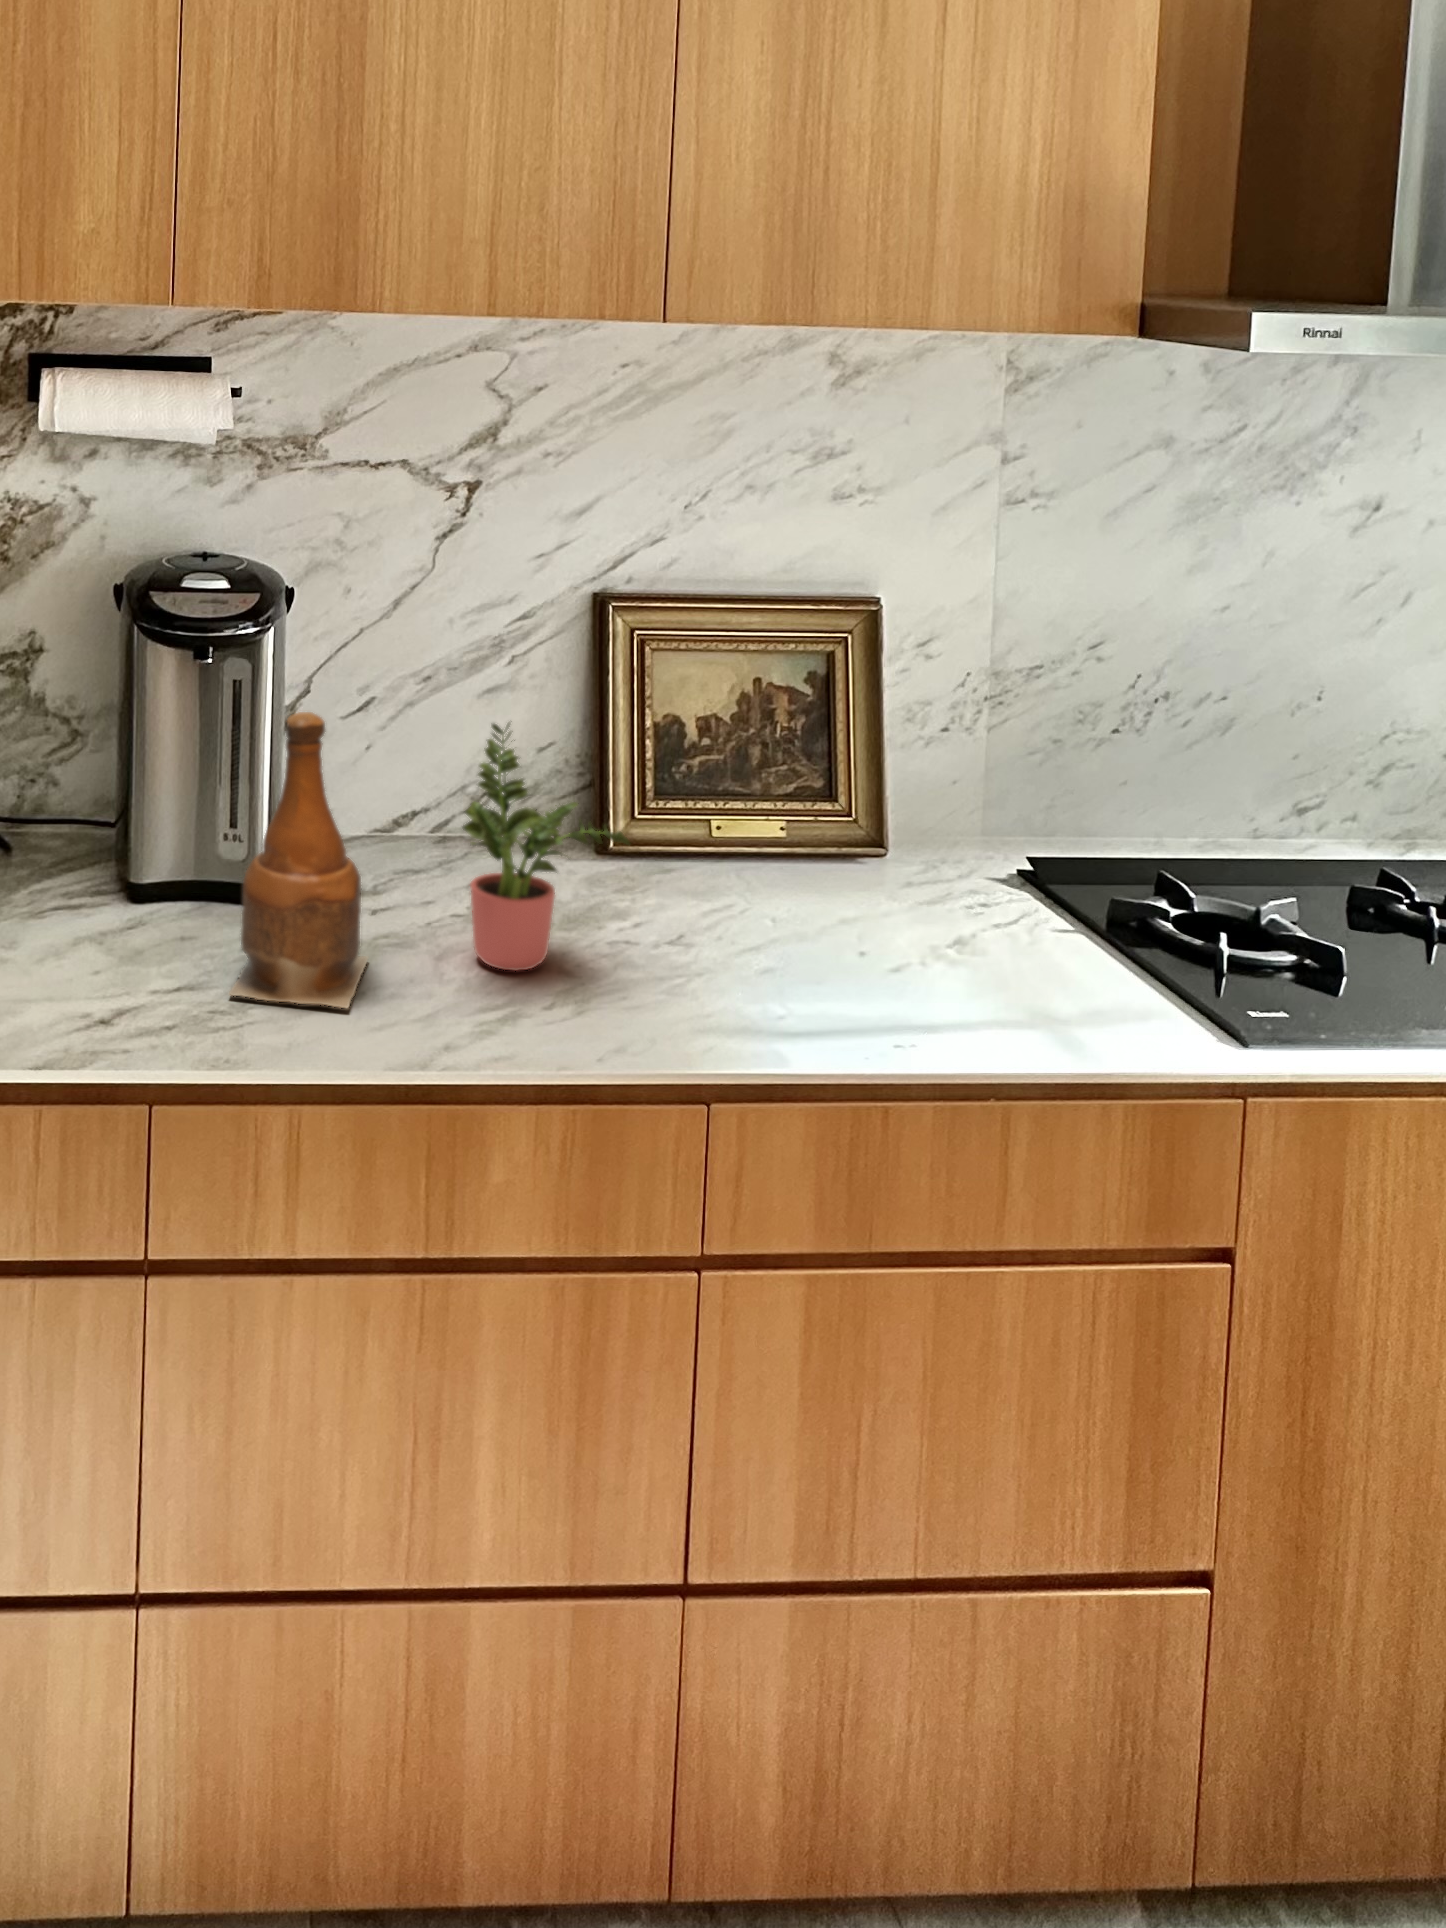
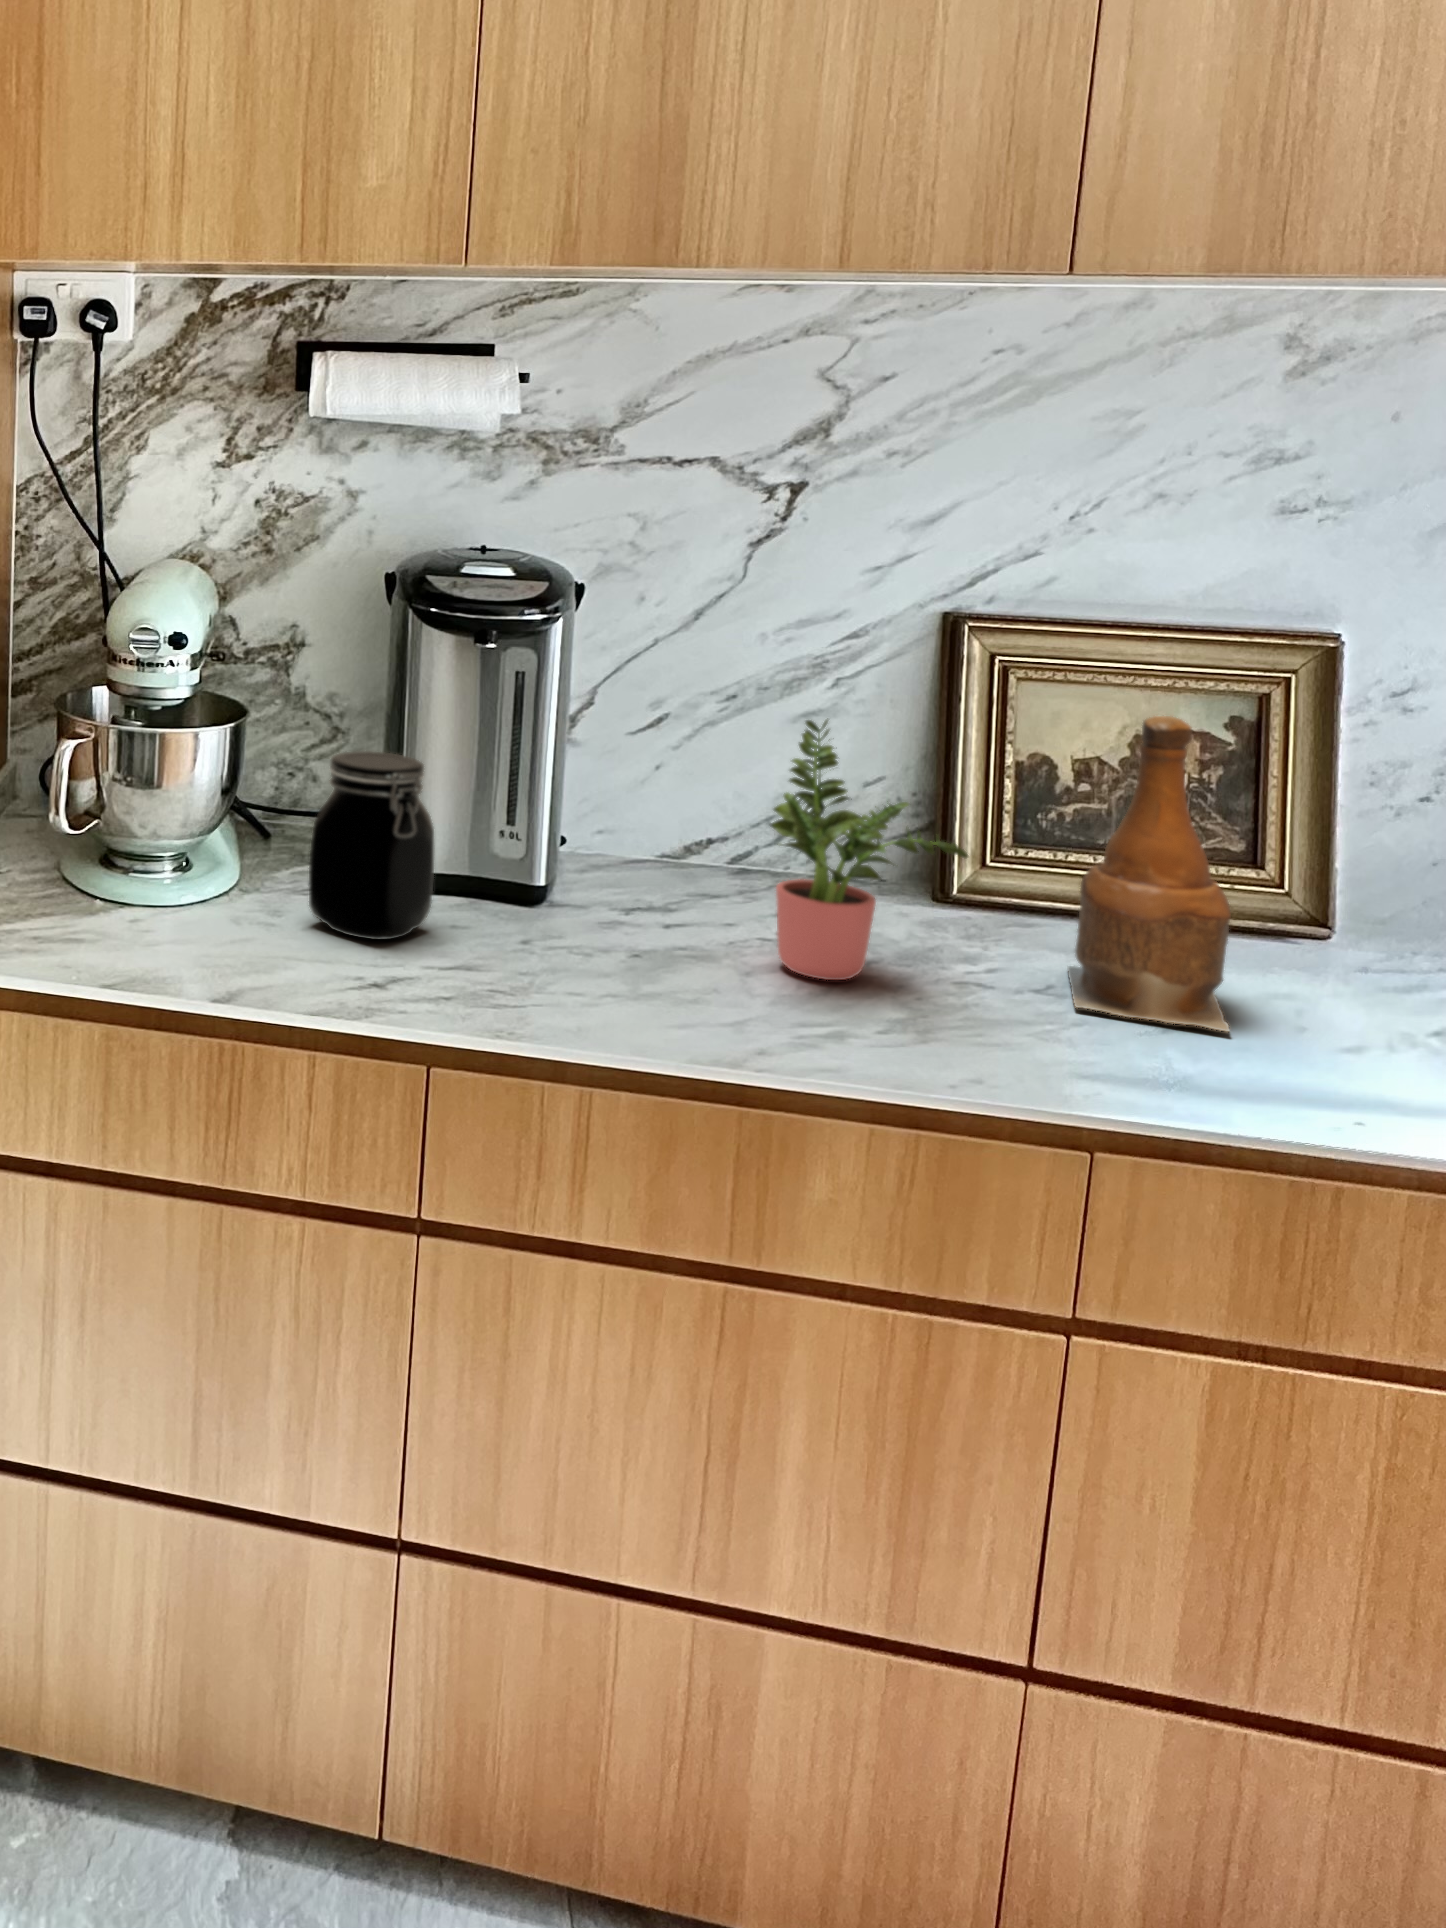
bottle: present [229,712,369,1008] -> present [1068,716,1231,1031]
jar: none [39,777,160,970] -> present [308,751,434,940]

